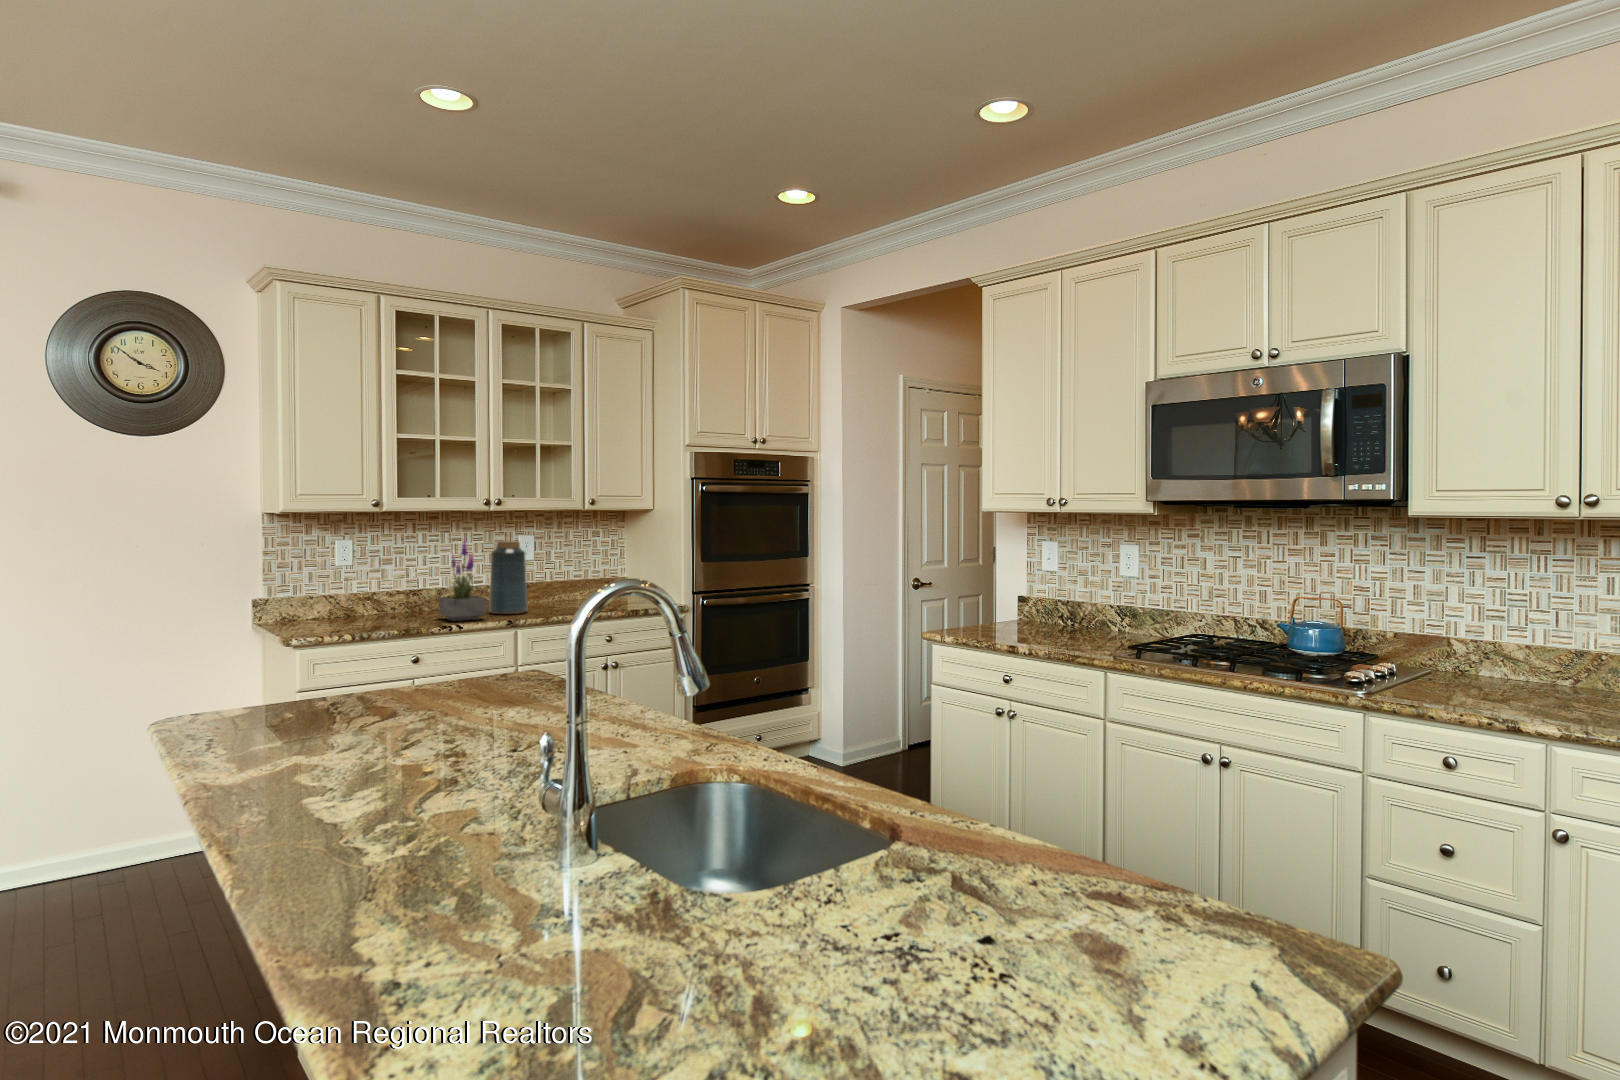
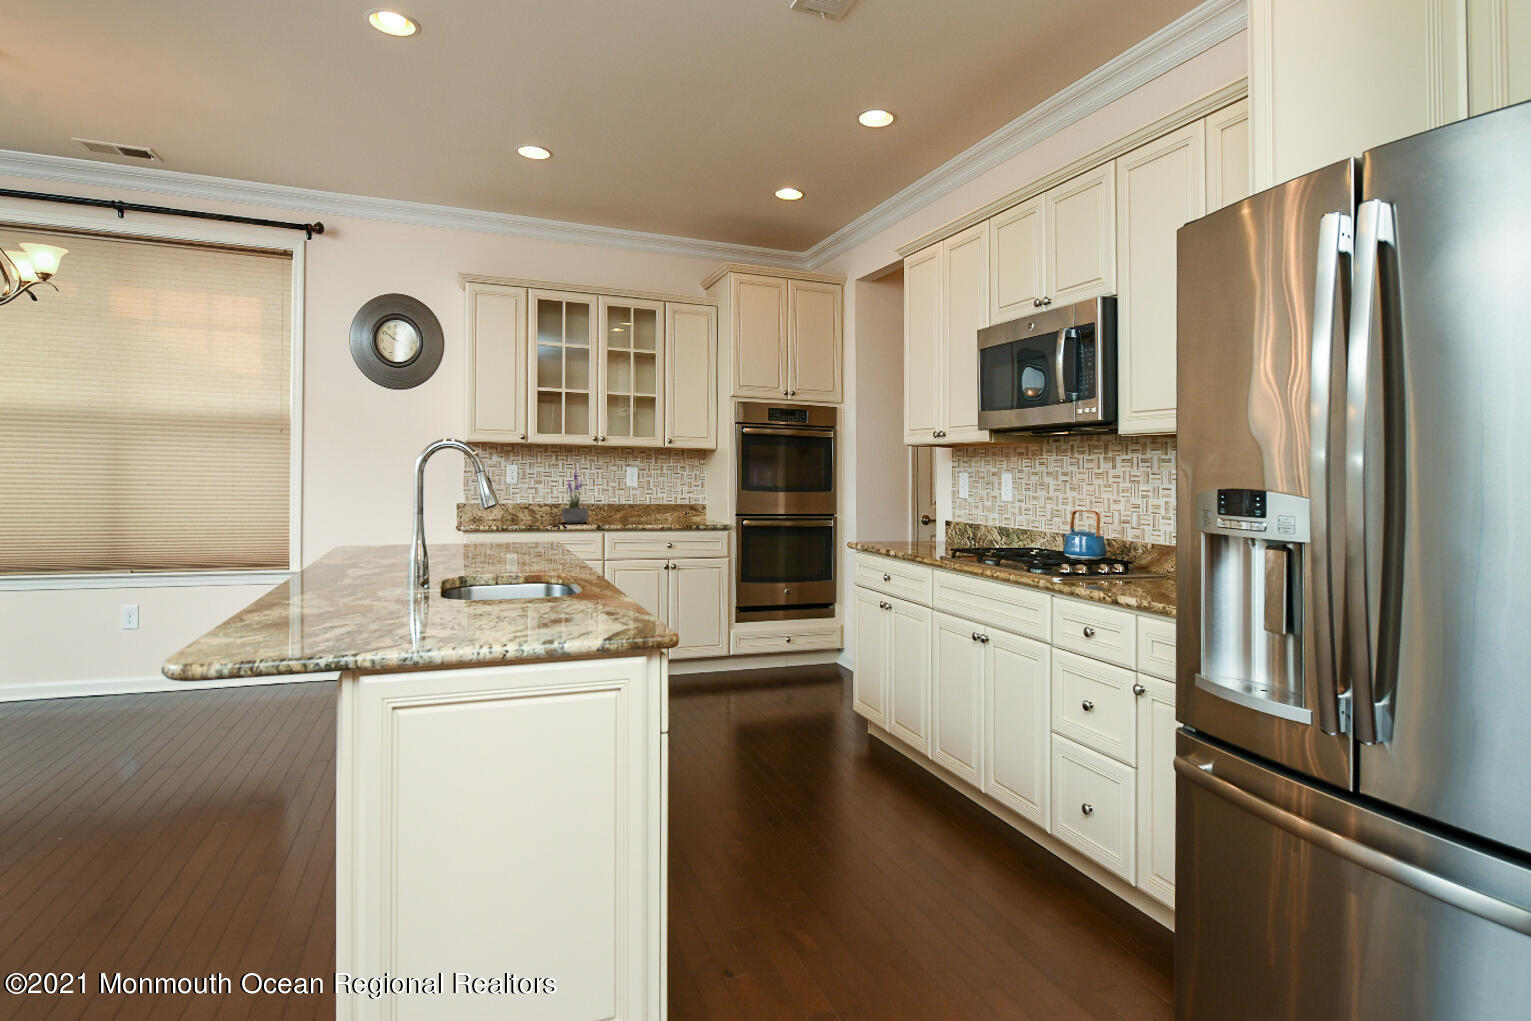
vase: present [489,541,528,614] -> none [598,471,624,521]

